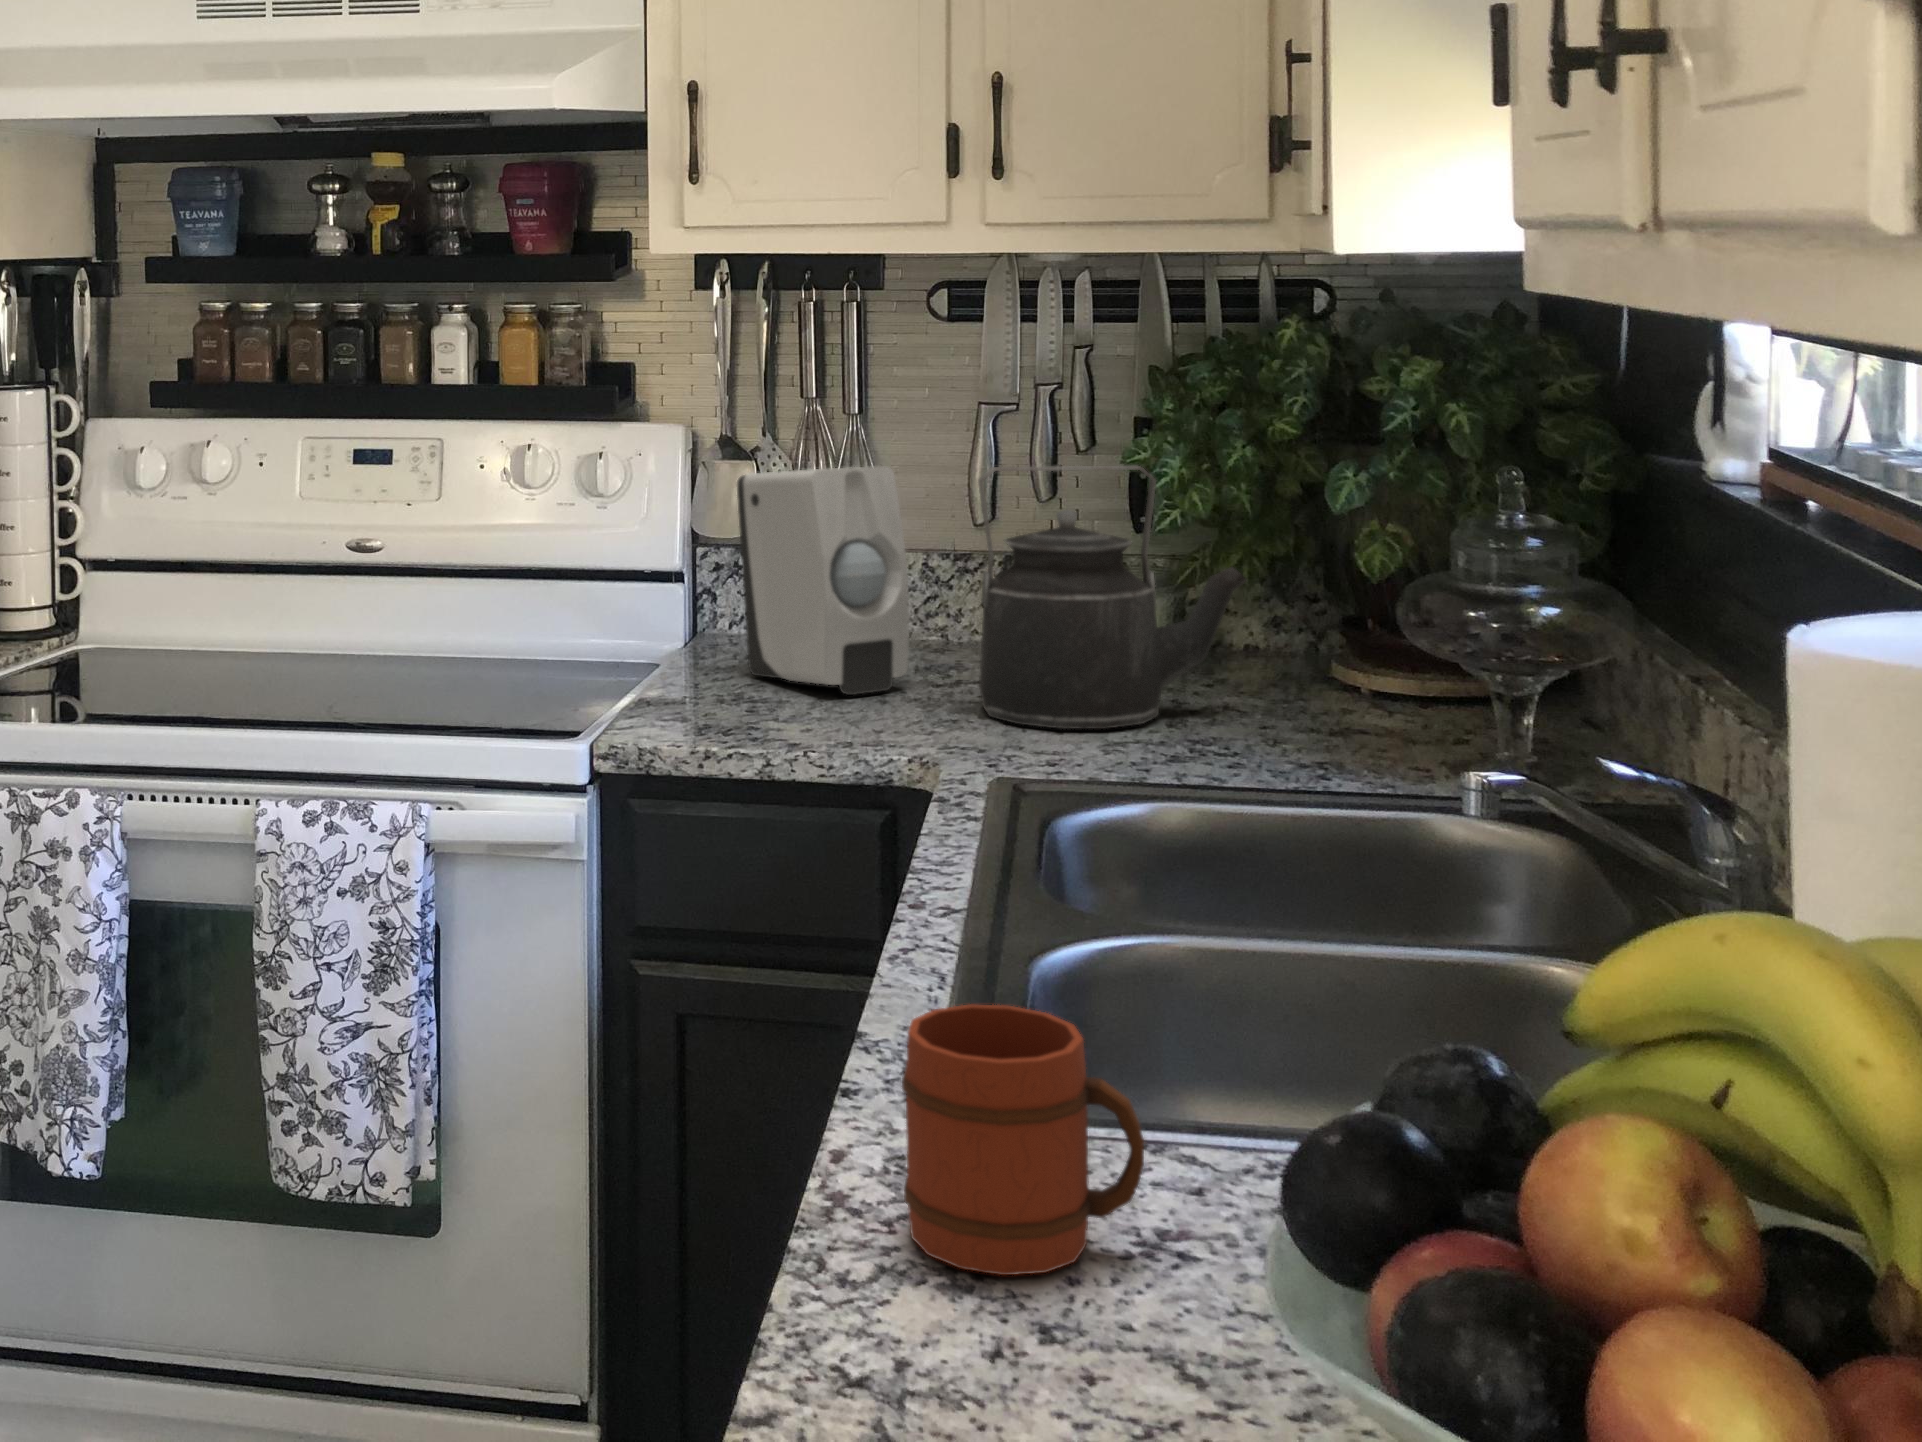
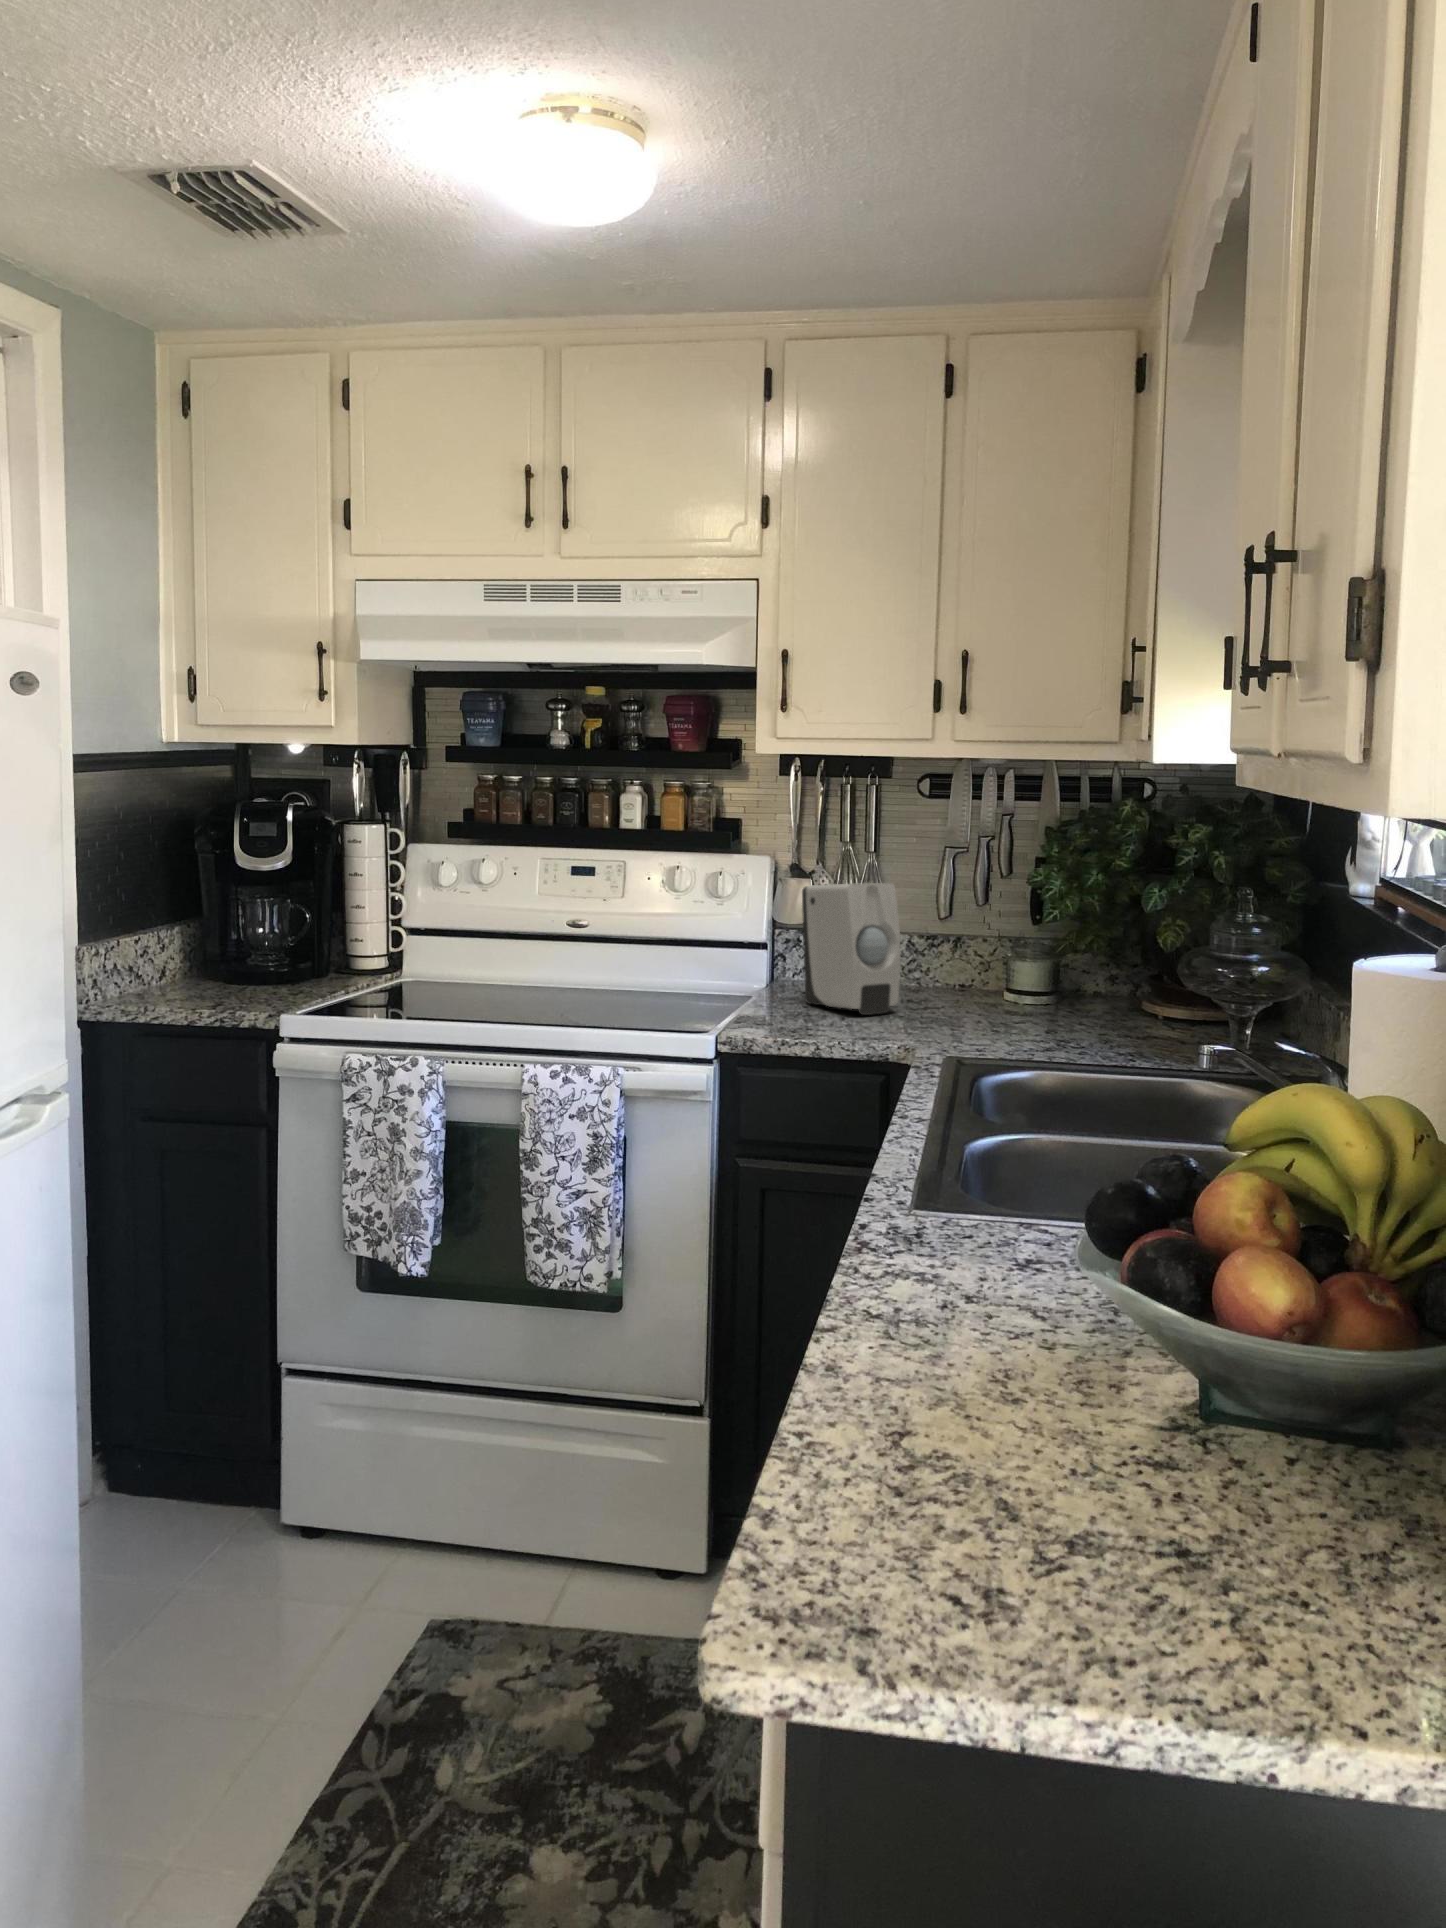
kettle: present [978,466,1247,729] -> none [939,885,1096,1035]
mug: present [902,1005,1144,1275] -> none [900,1150,1019,1275]

